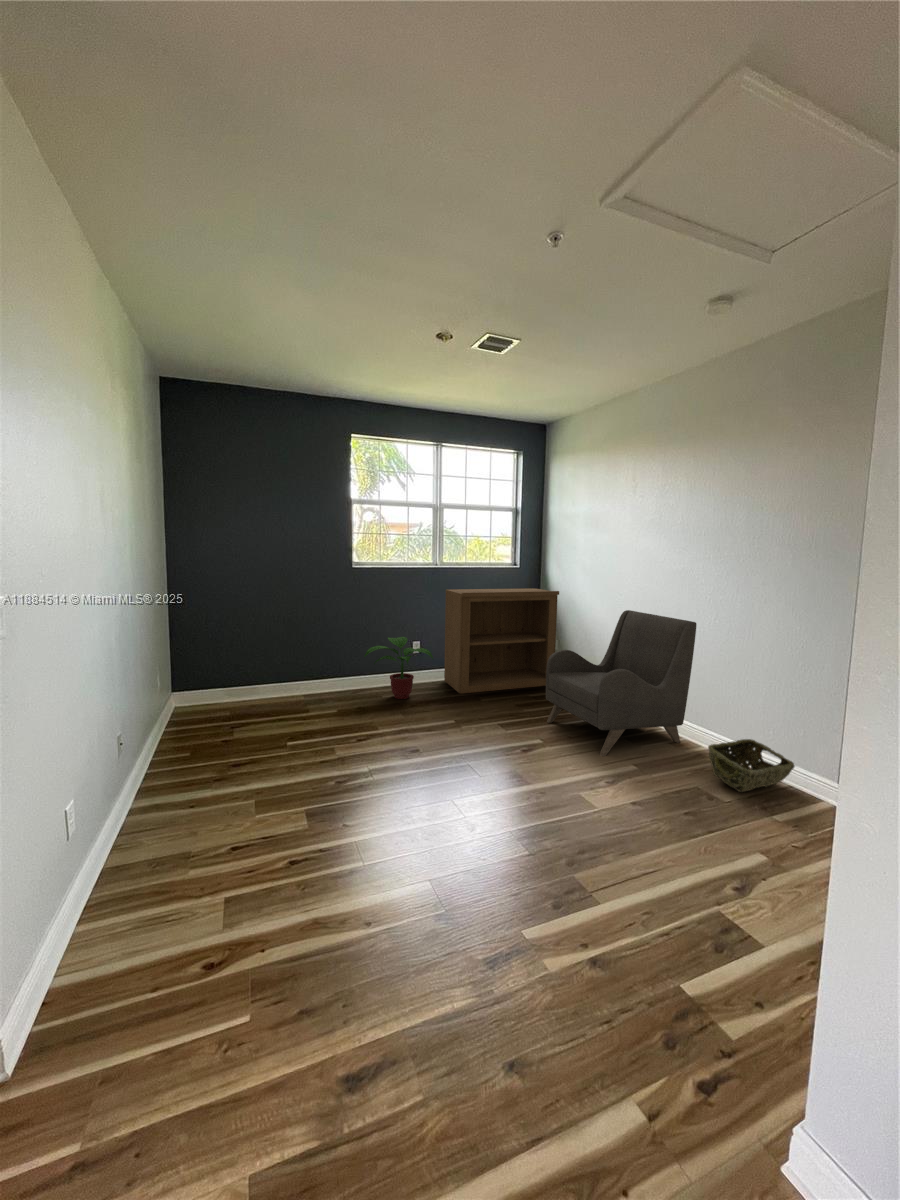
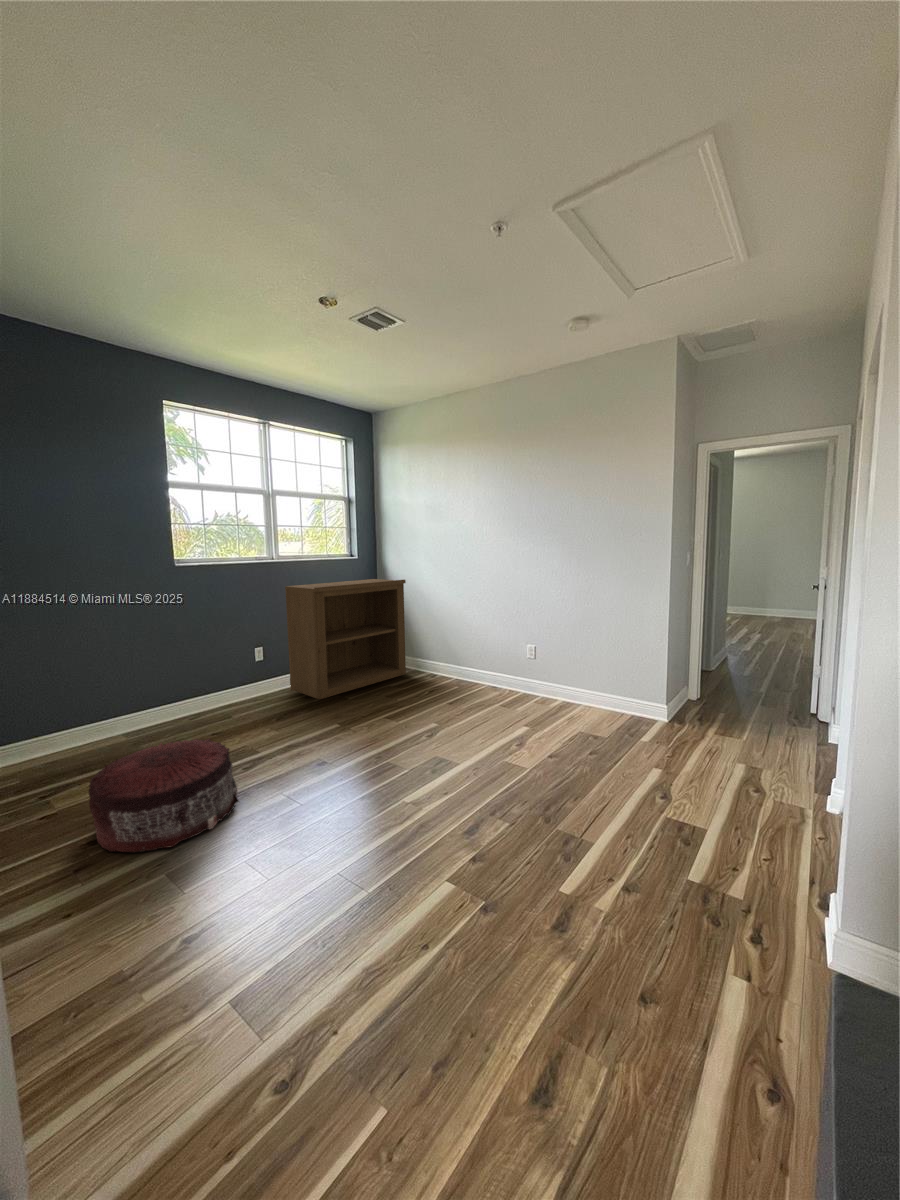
armchair: present [546,610,697,756] -> none [425,592,550,727]
potted plant: present [364,637,433,699] -> none [208,645,293,718]
pouf: none [239,701,338,779] -> present [89,739,239,852]
woven basket: present [708,739,795,792] -> none [584,686,639,729]

